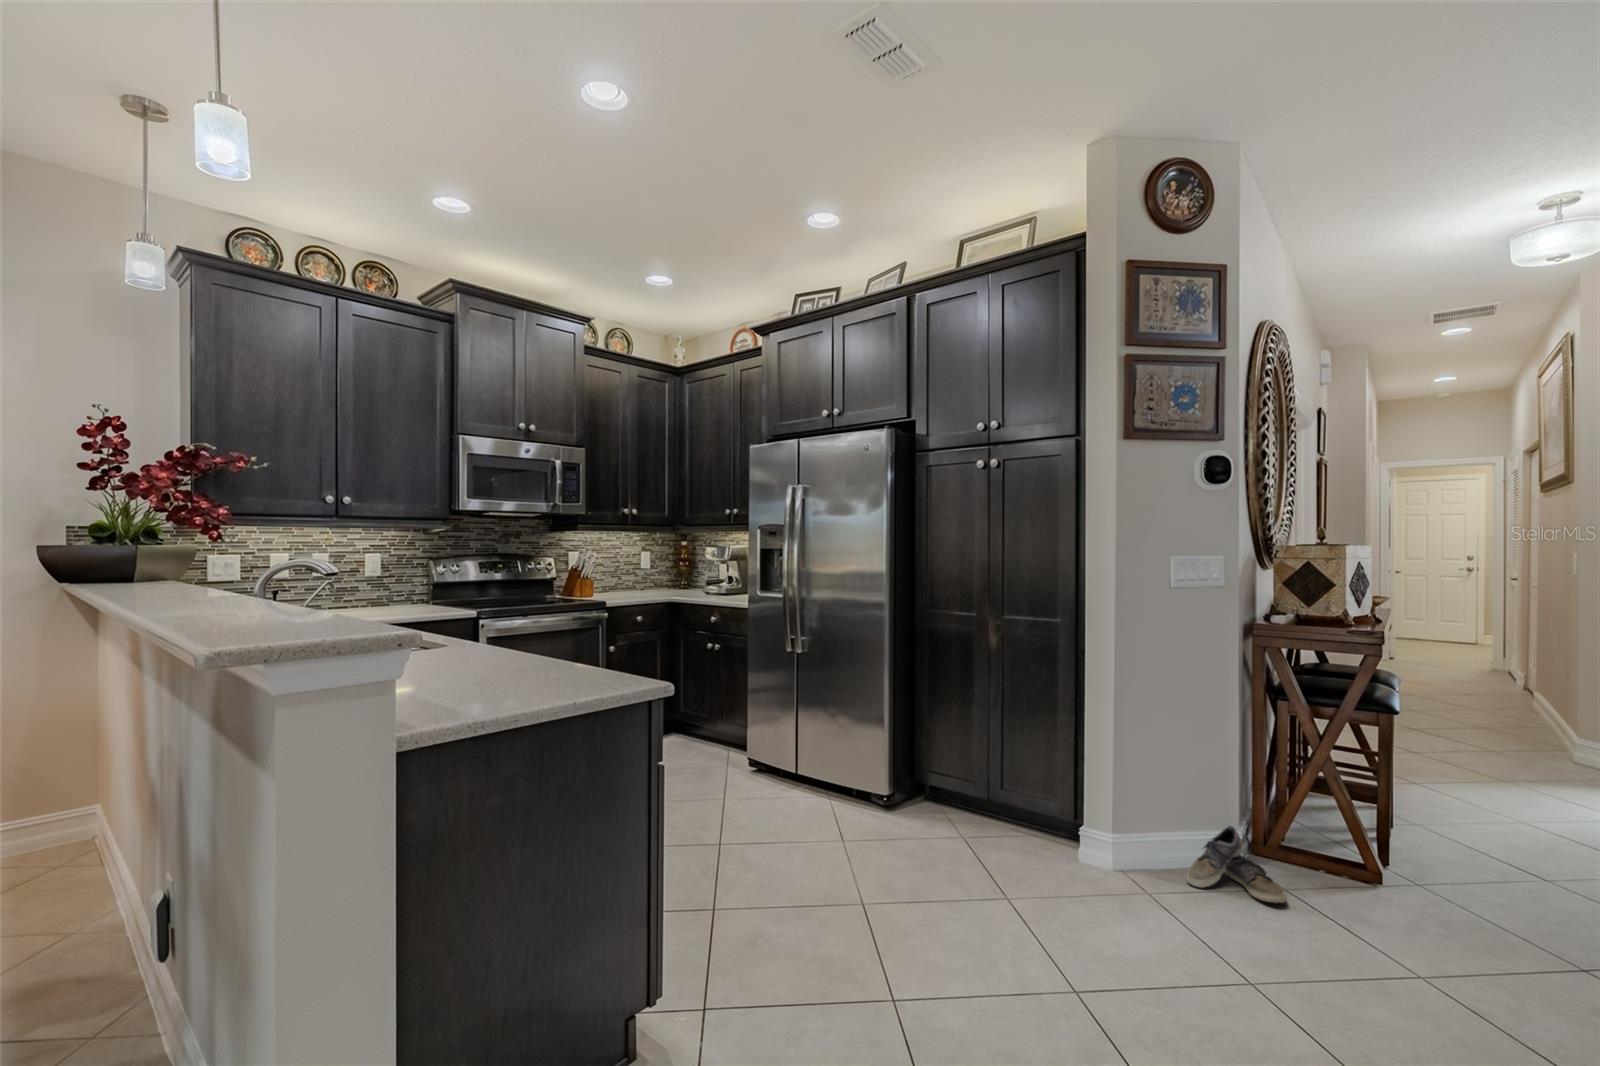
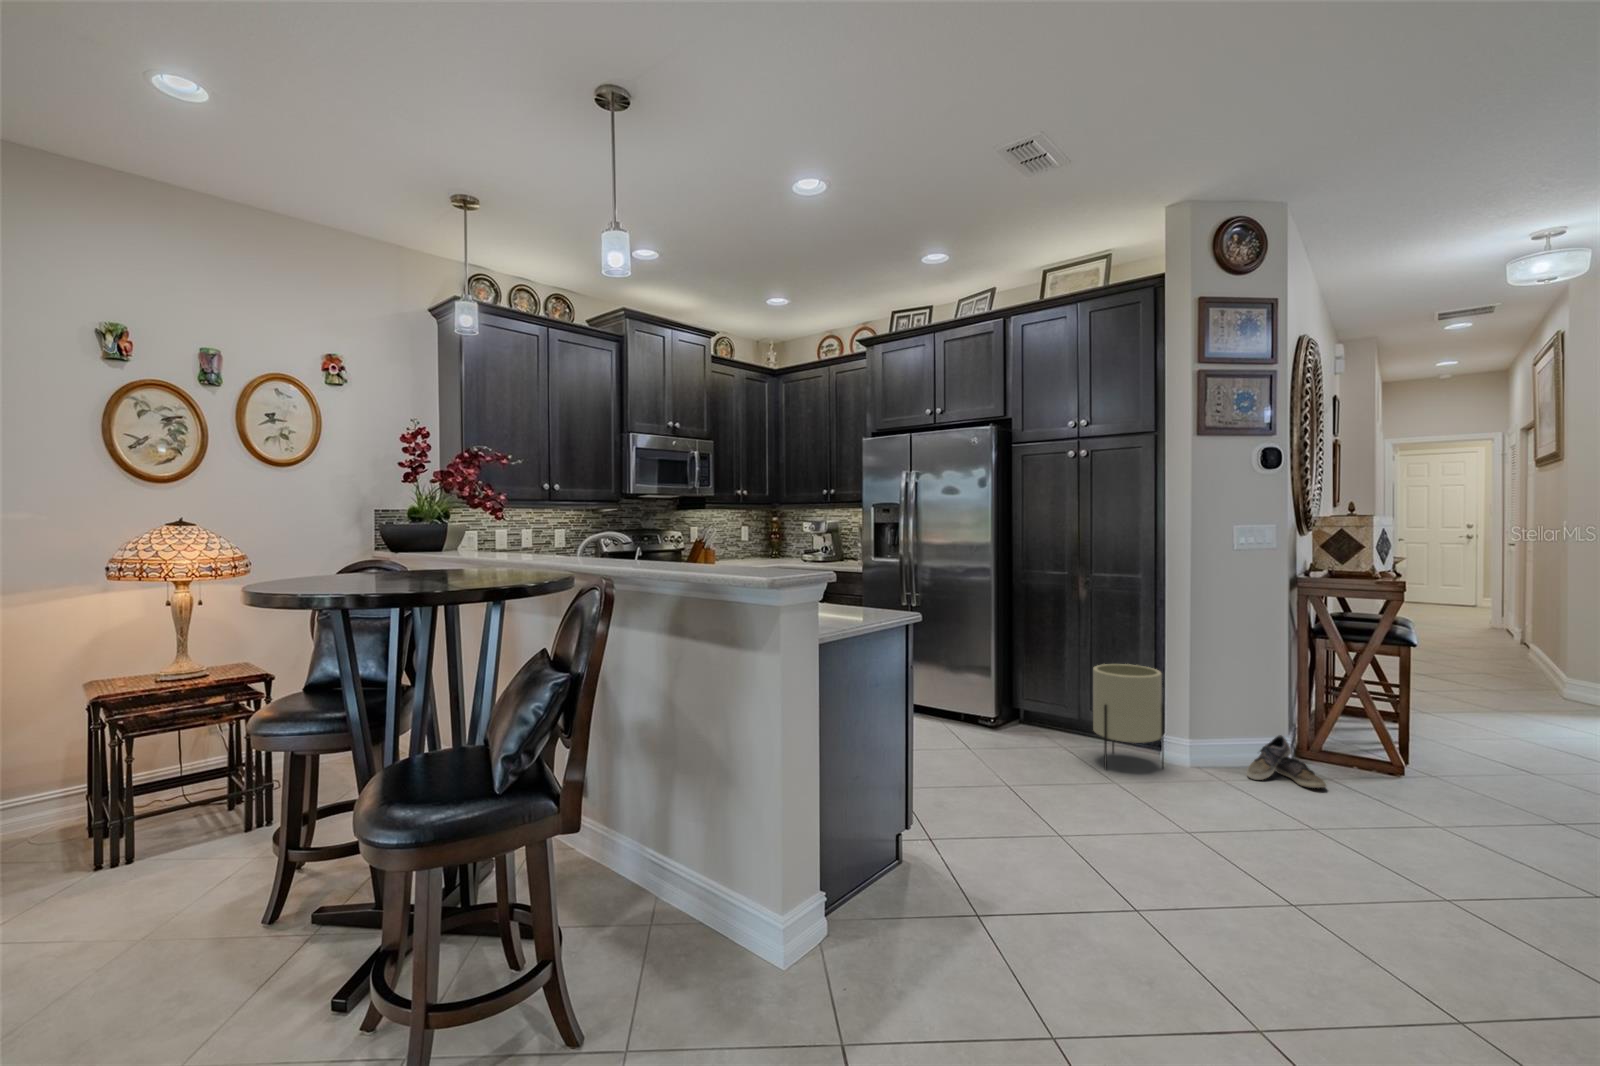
planter: none [996,728,1083,868] -> present [1093,664,1164,769]

